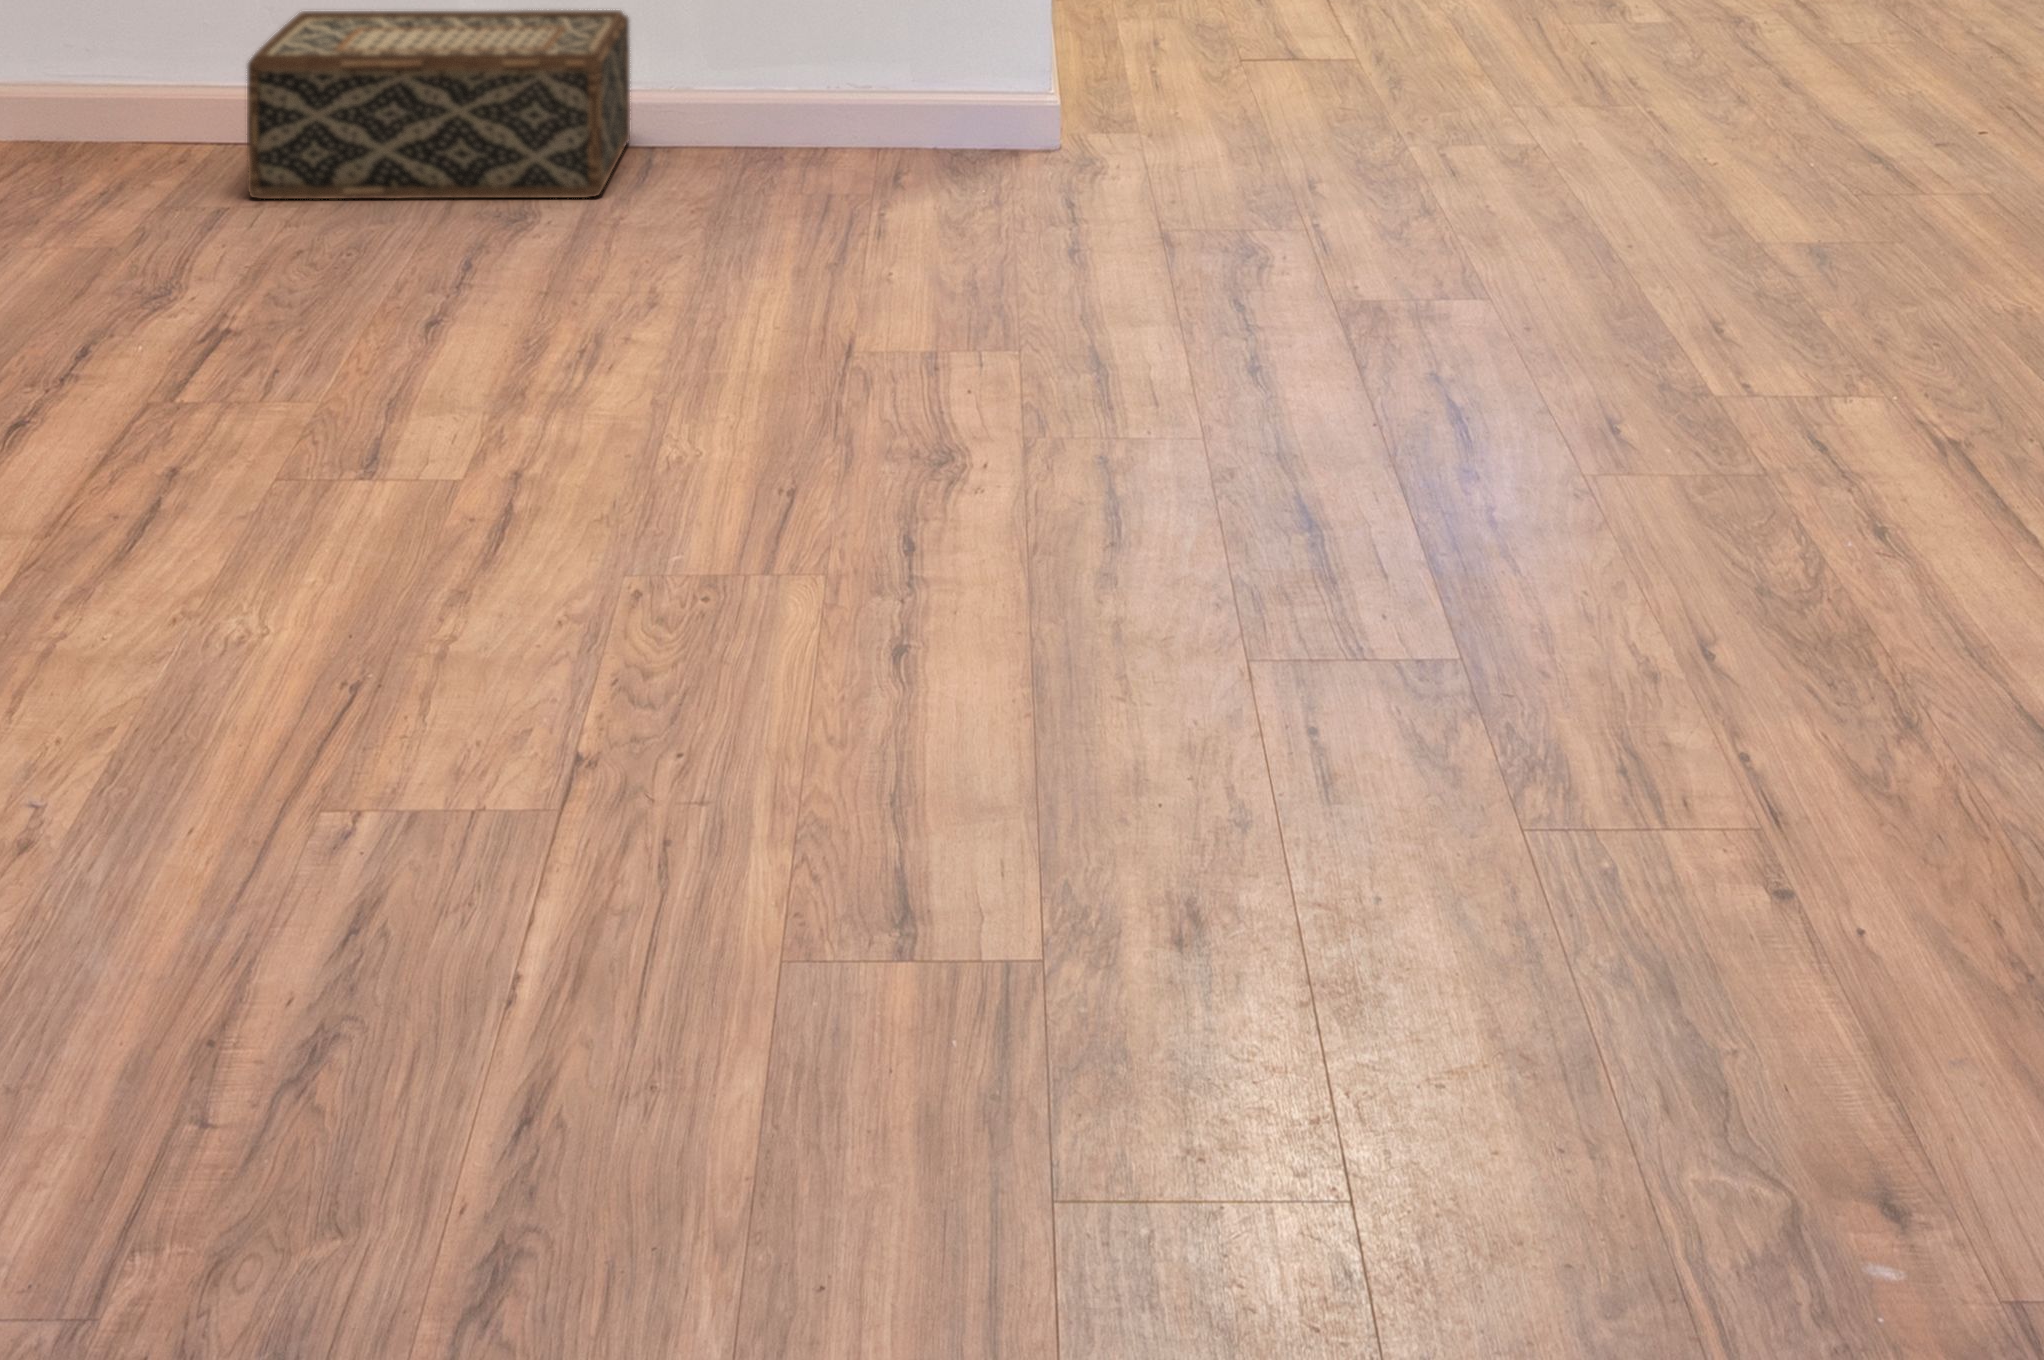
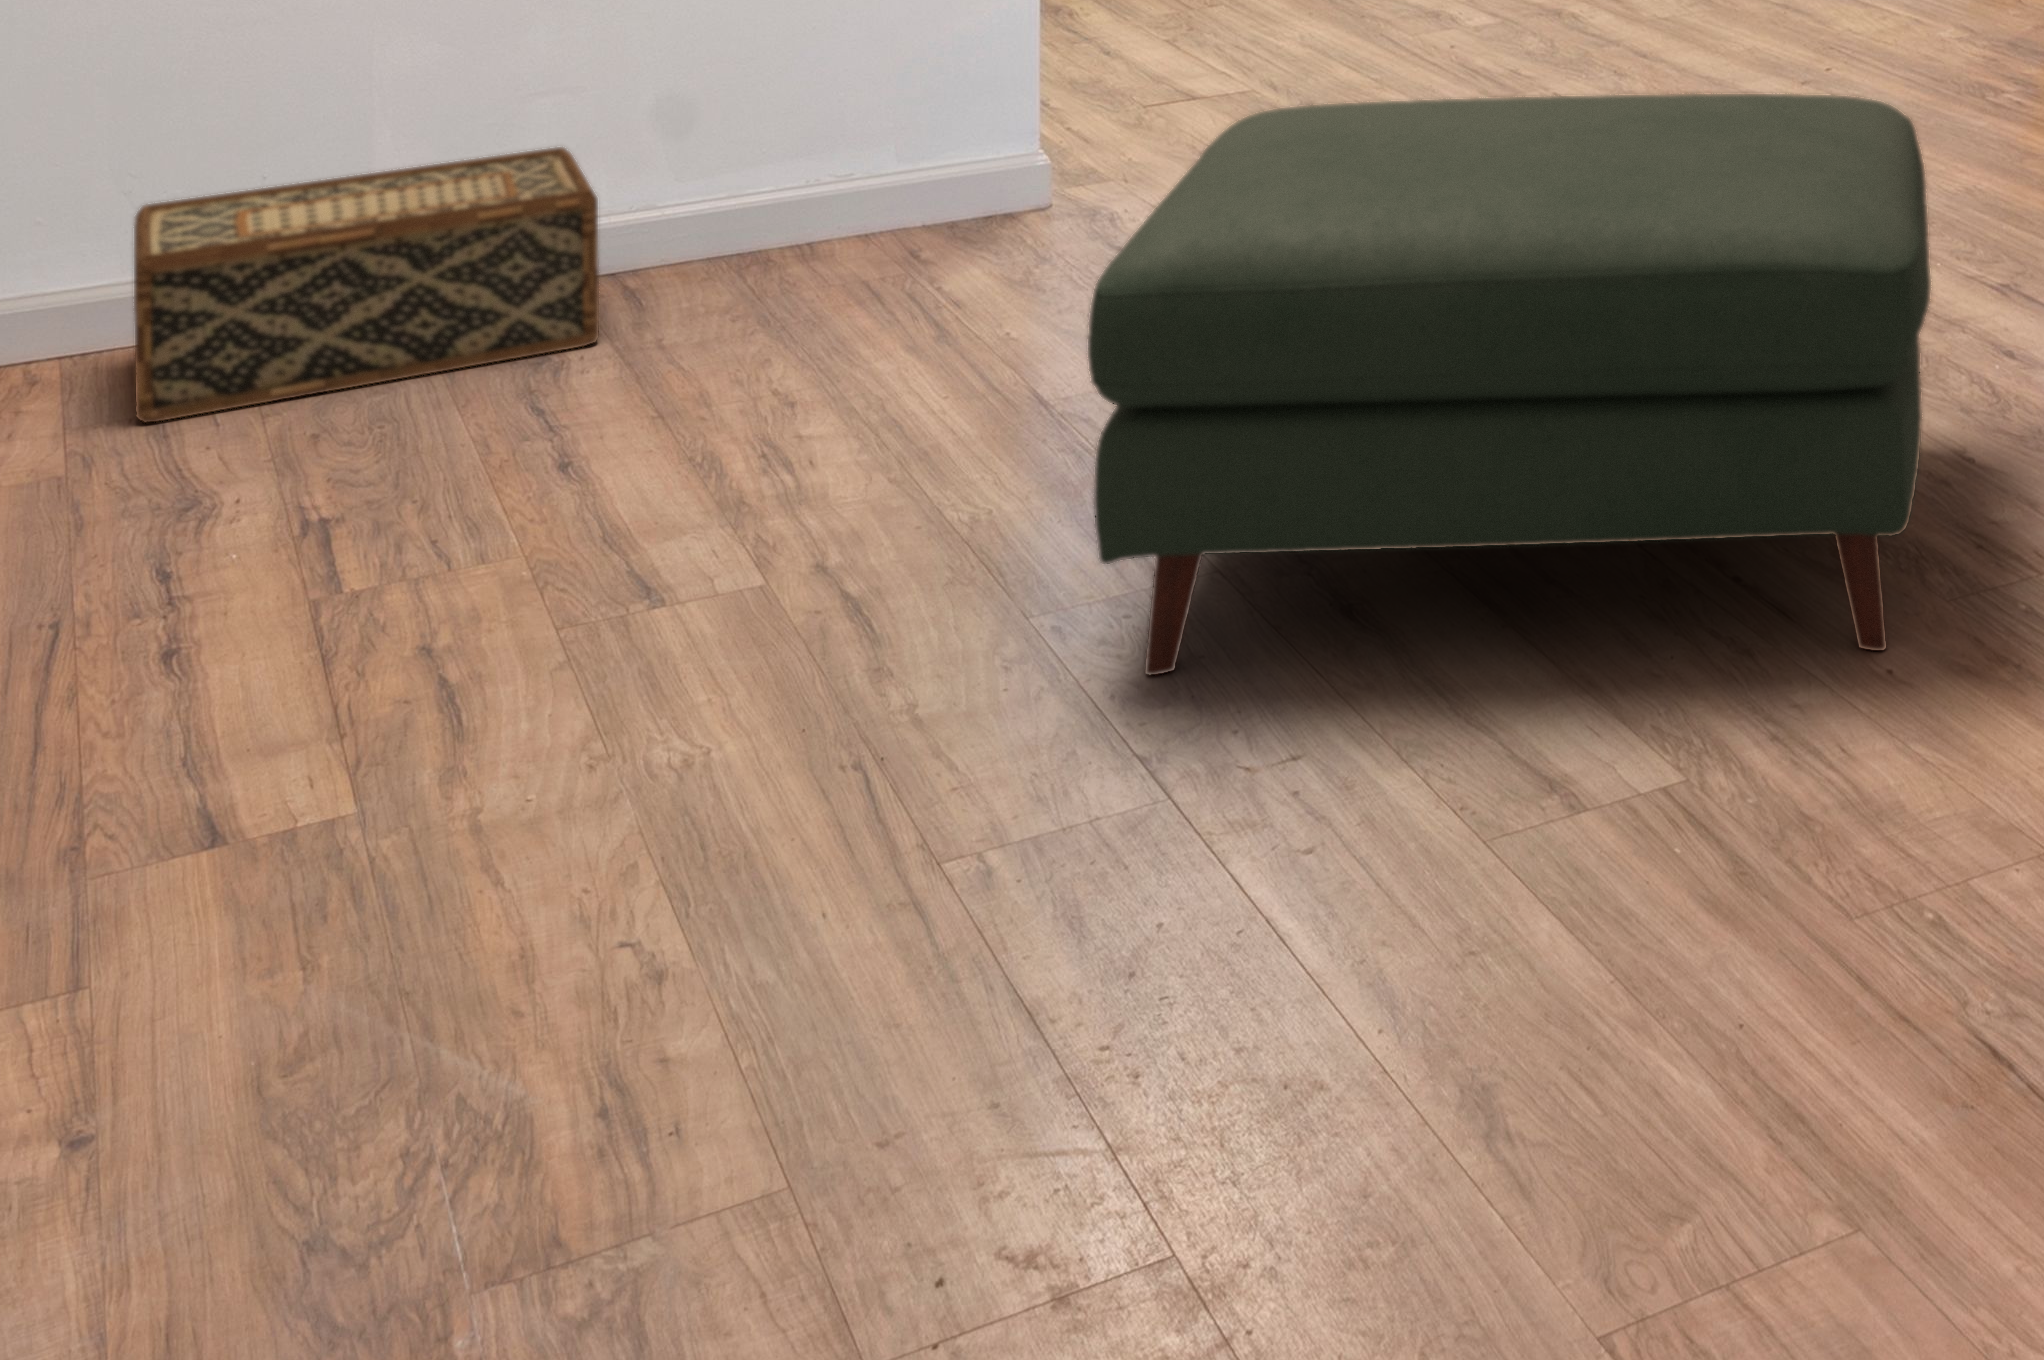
ottoman: none [634,77,1655,846] -> present [1088,94,1931,675]

